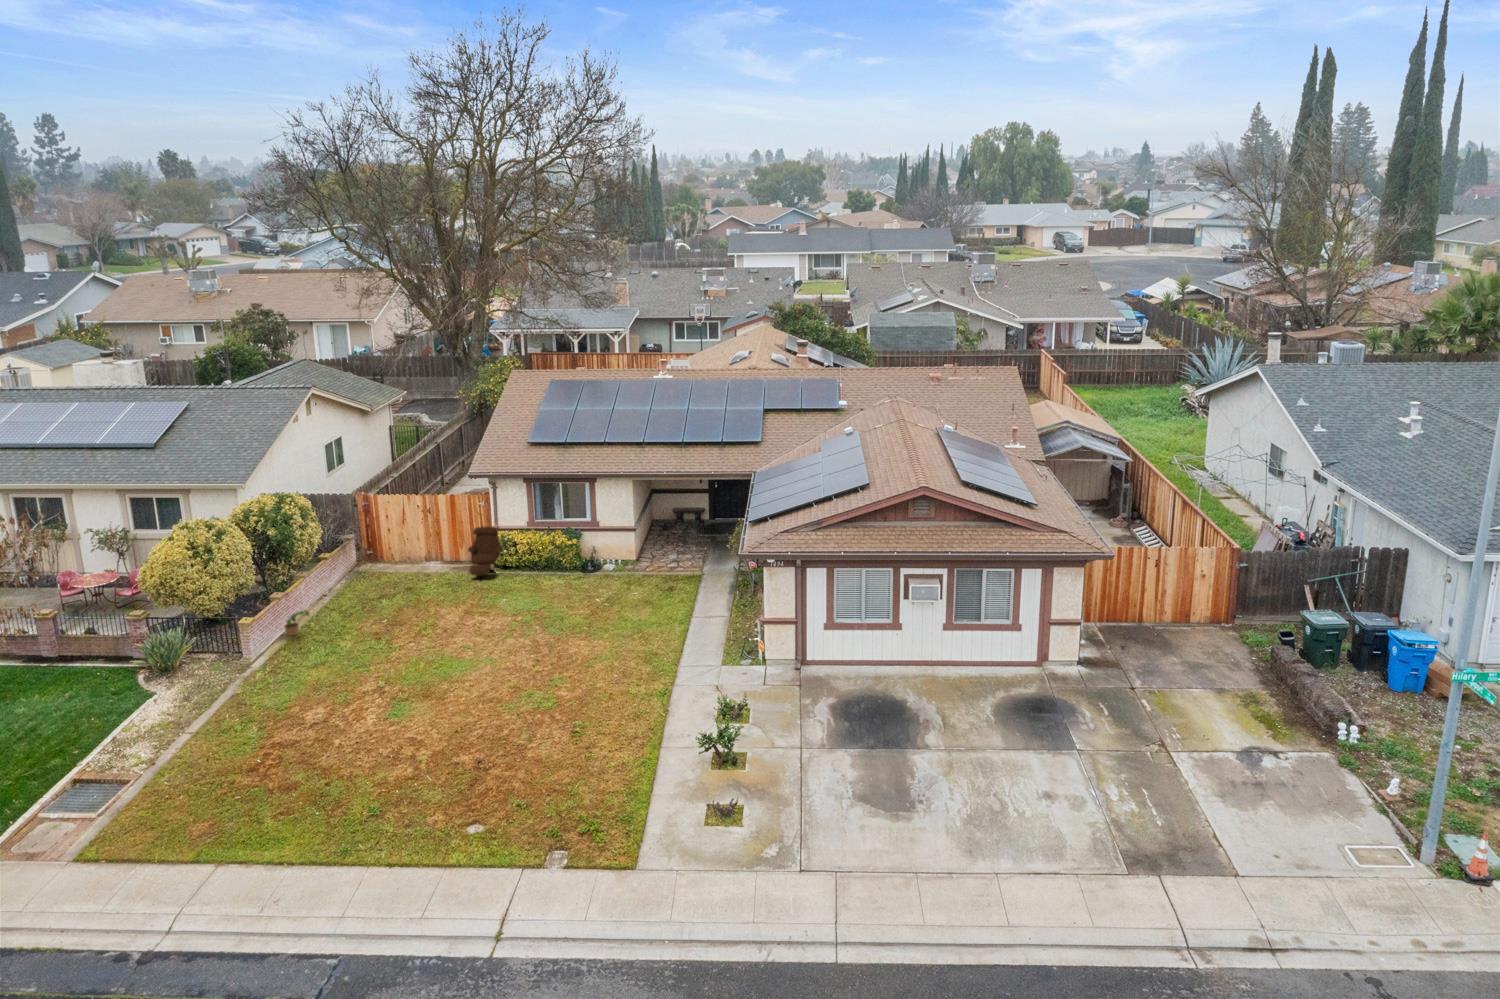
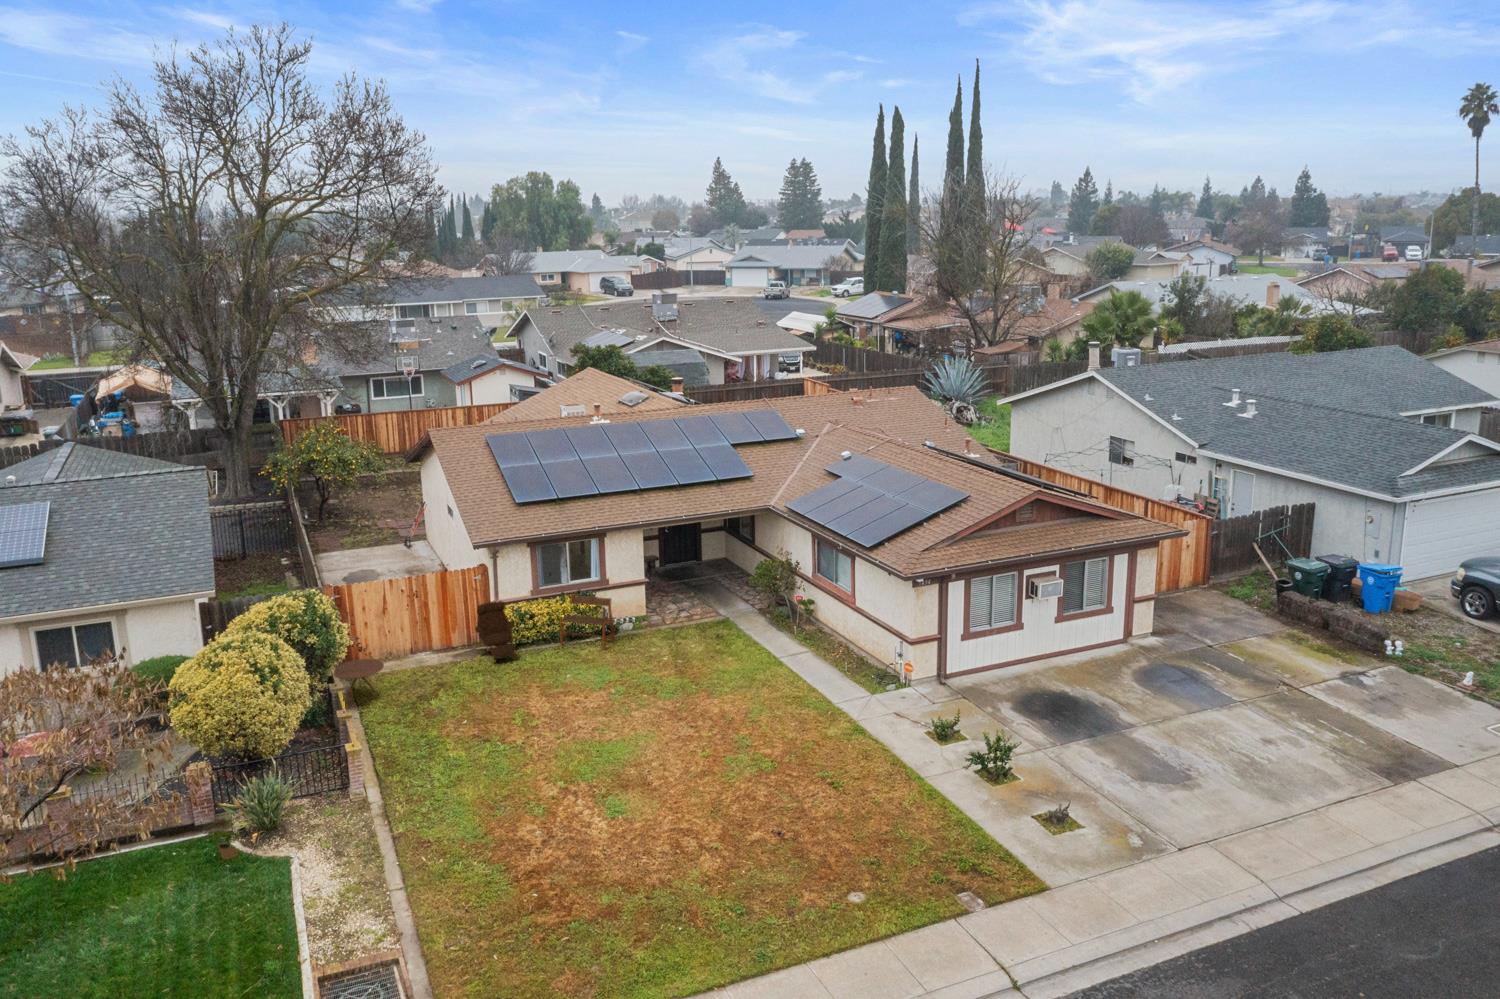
bench: none [538,530,584,583] -> present [560,595,615,649]
round table: none [328,557,371,594] -> present [333,659,384,701]
potted plant: present [284,611,309,636] -> present [201,830,240,860]

